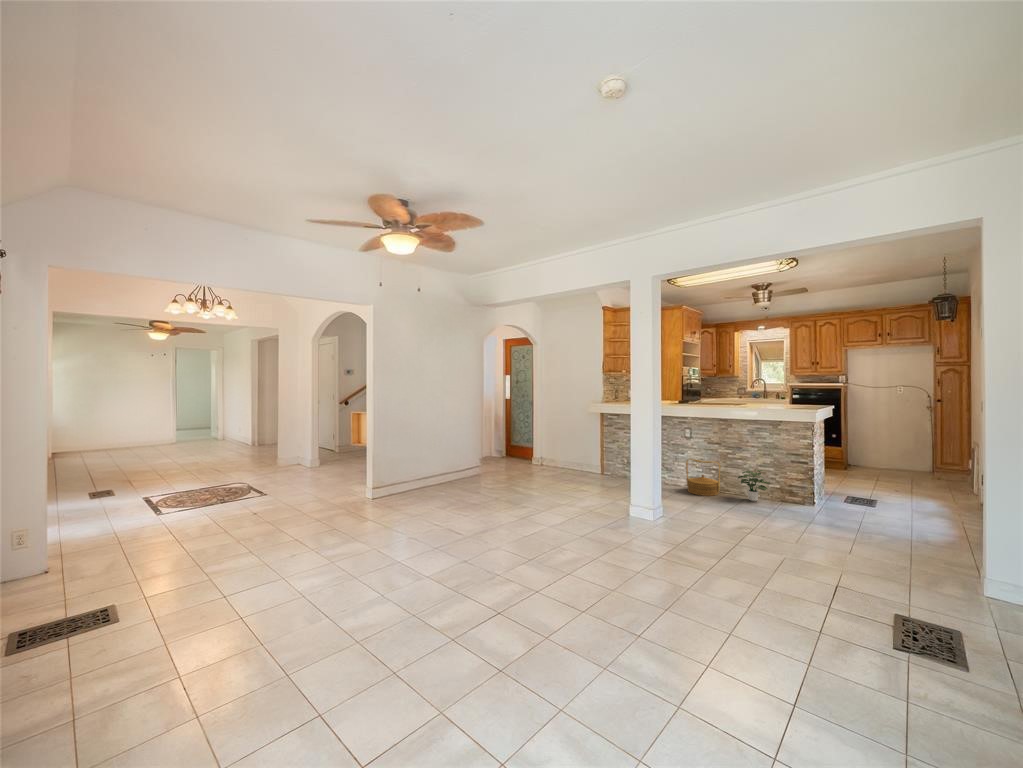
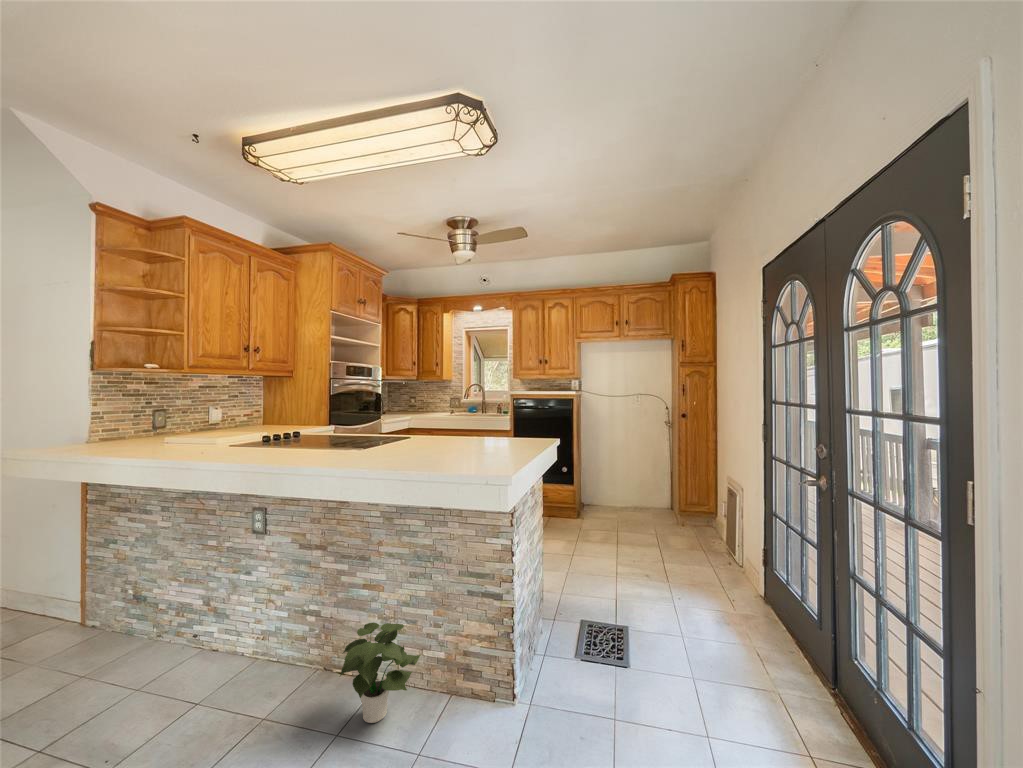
woven basket: present [686,459,720,496] -> none [214,600,310,726]

